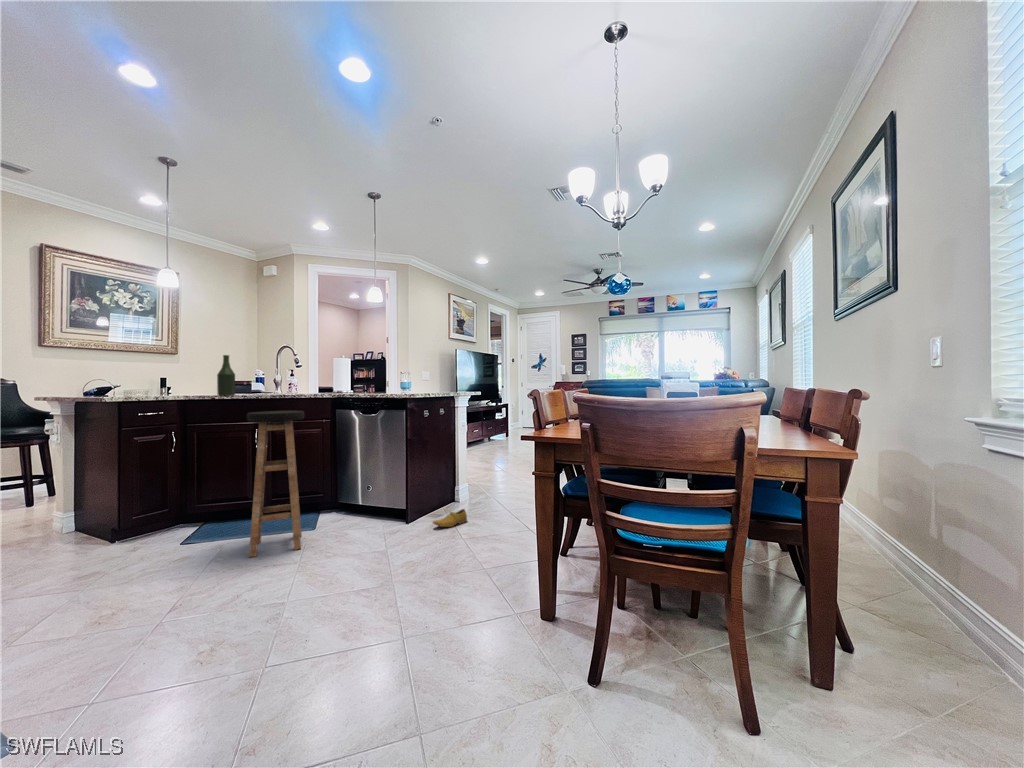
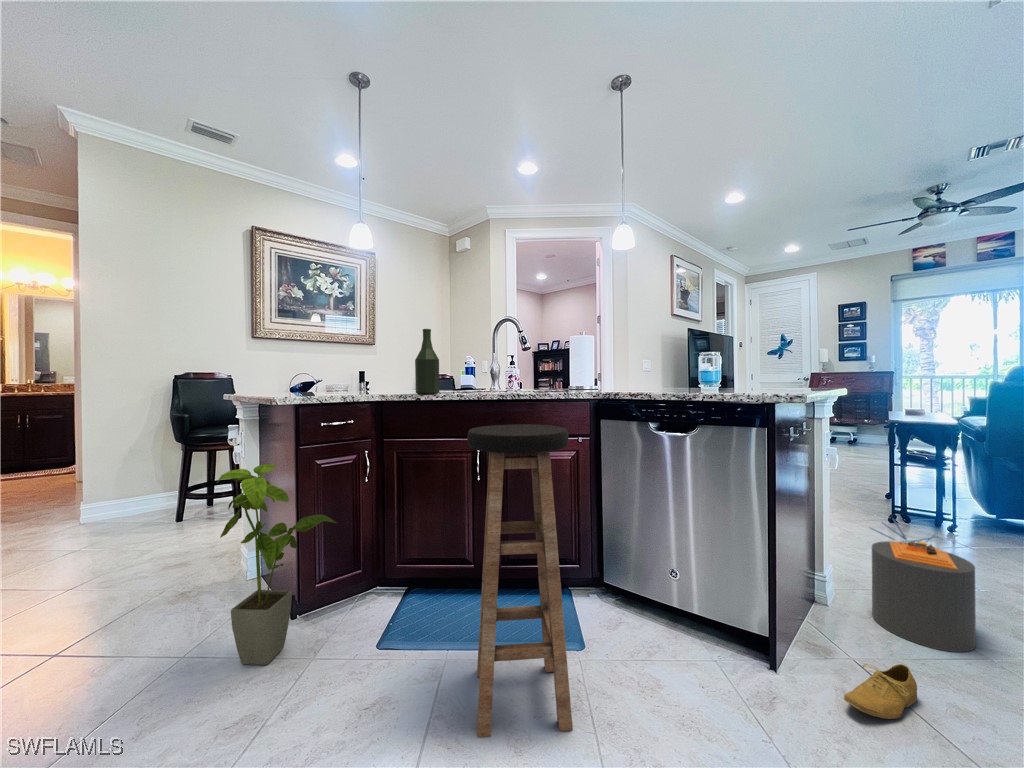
house plant: none [70,438,159,561] -> present [217,464,337,665]
trash can: none [481,453,515,508] -> present [870,519,976,652]

